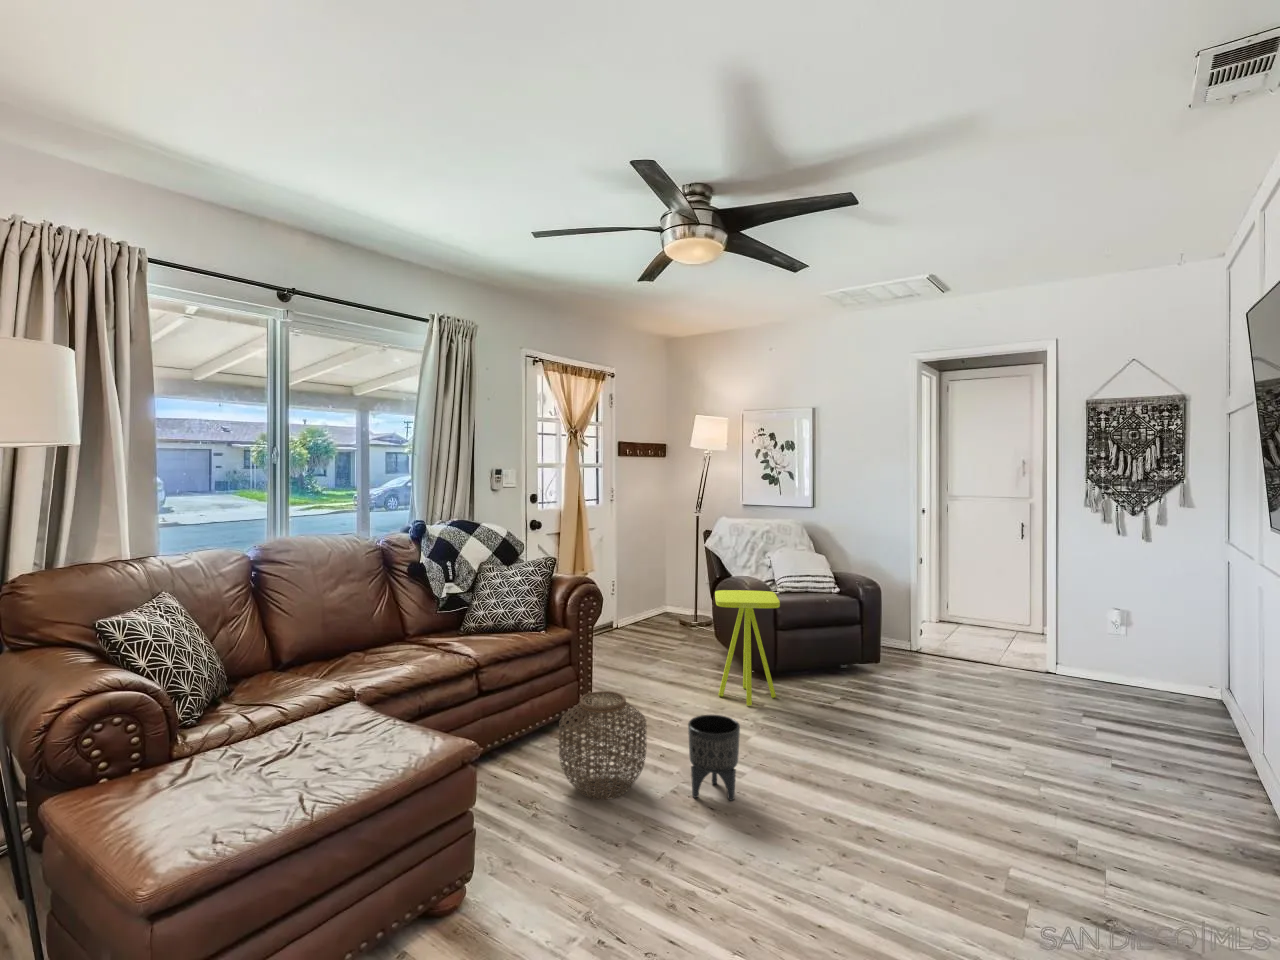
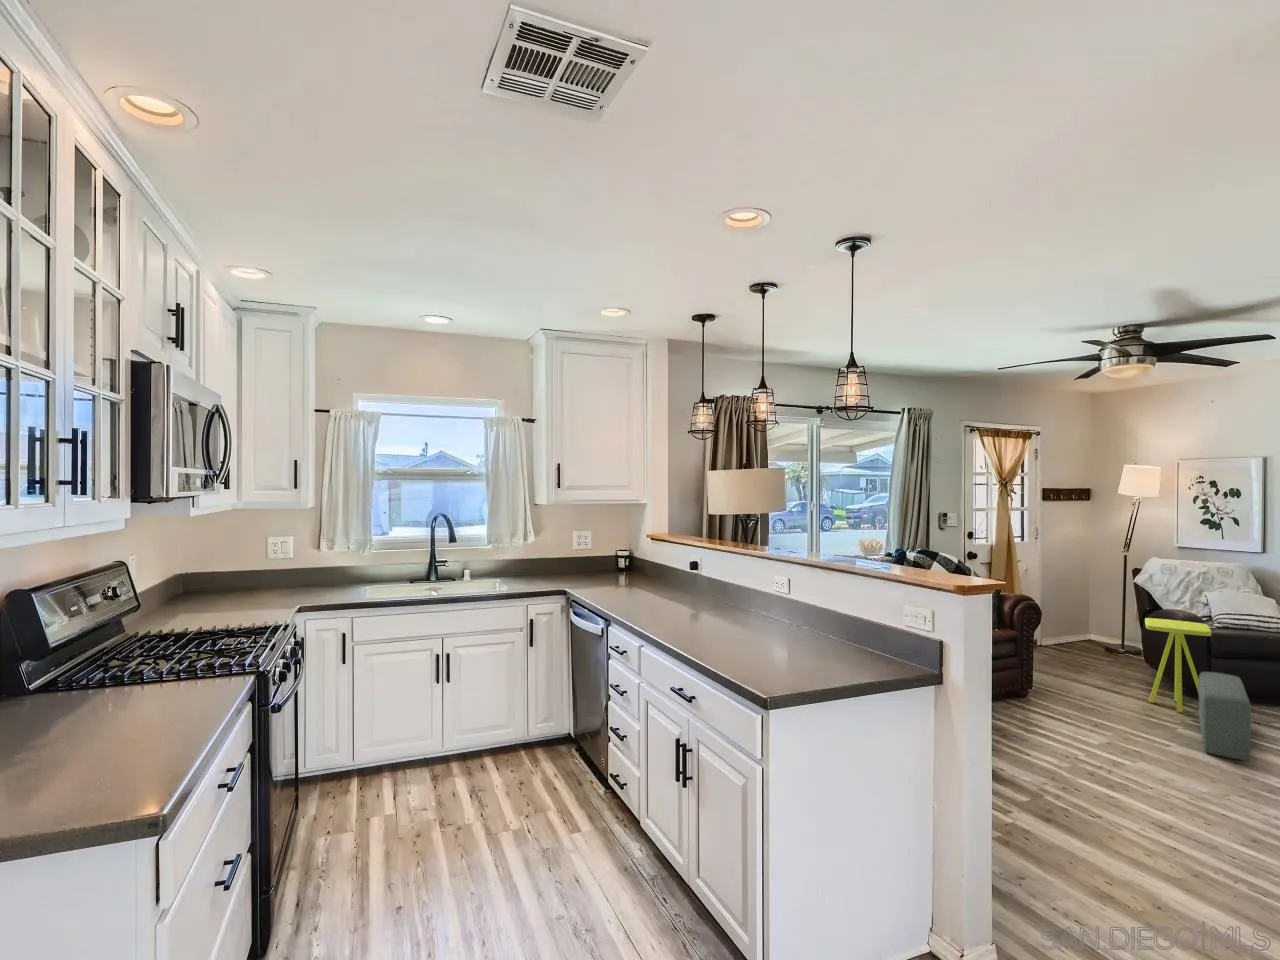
pouf: none [769,654,827,776] -> present [1198,672,1251,760]
woven basket: present [559,691,646,799] -> none [1019,671,1086,740]
planter: present [688,715,740,801] -> none [1121,698,1166,758]

